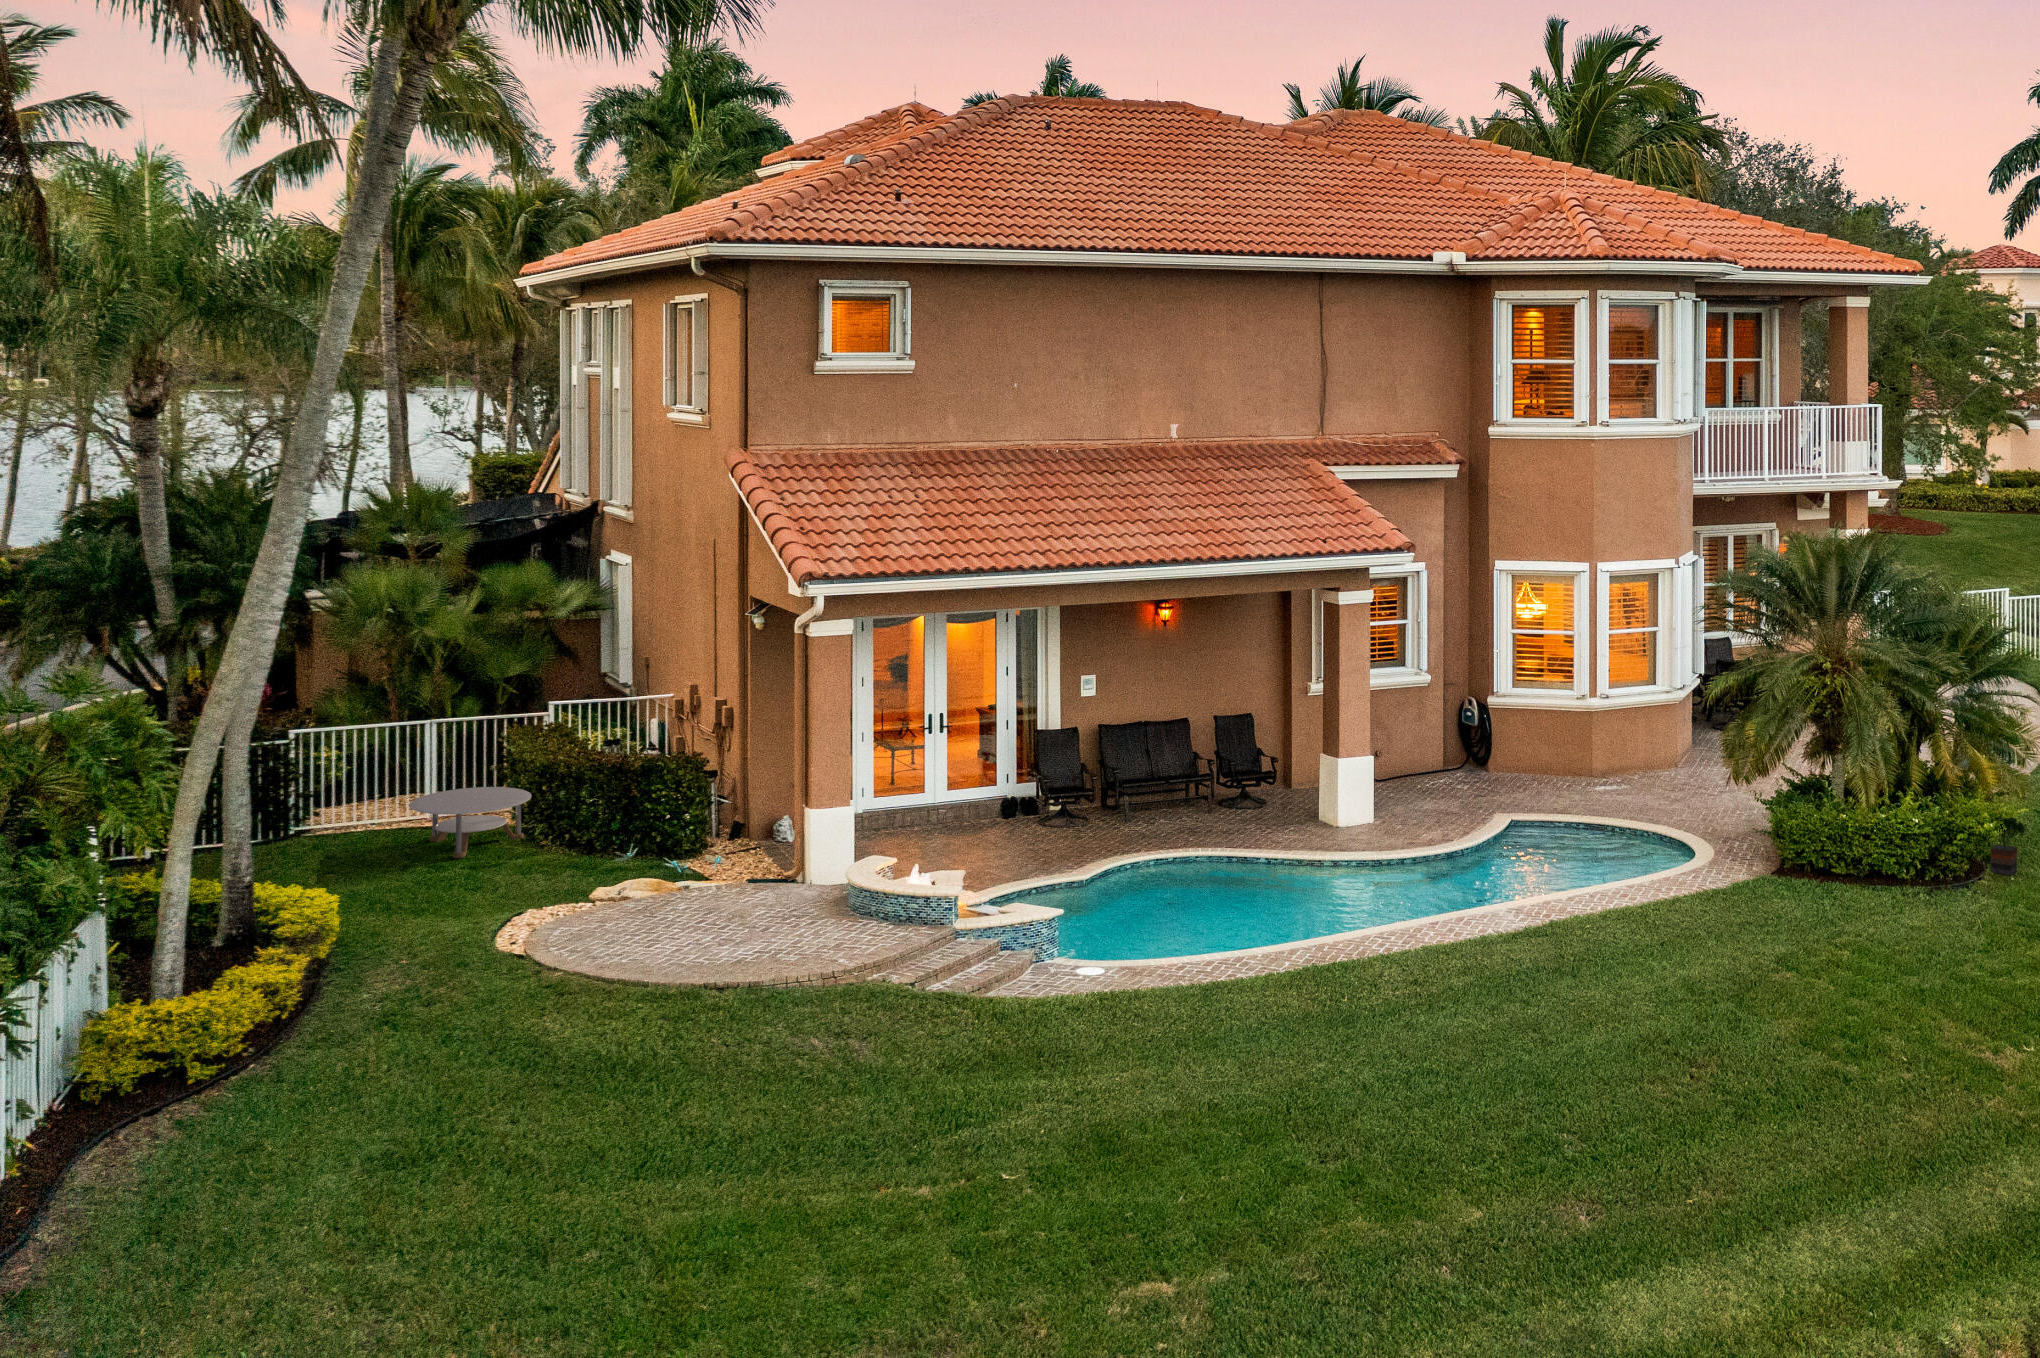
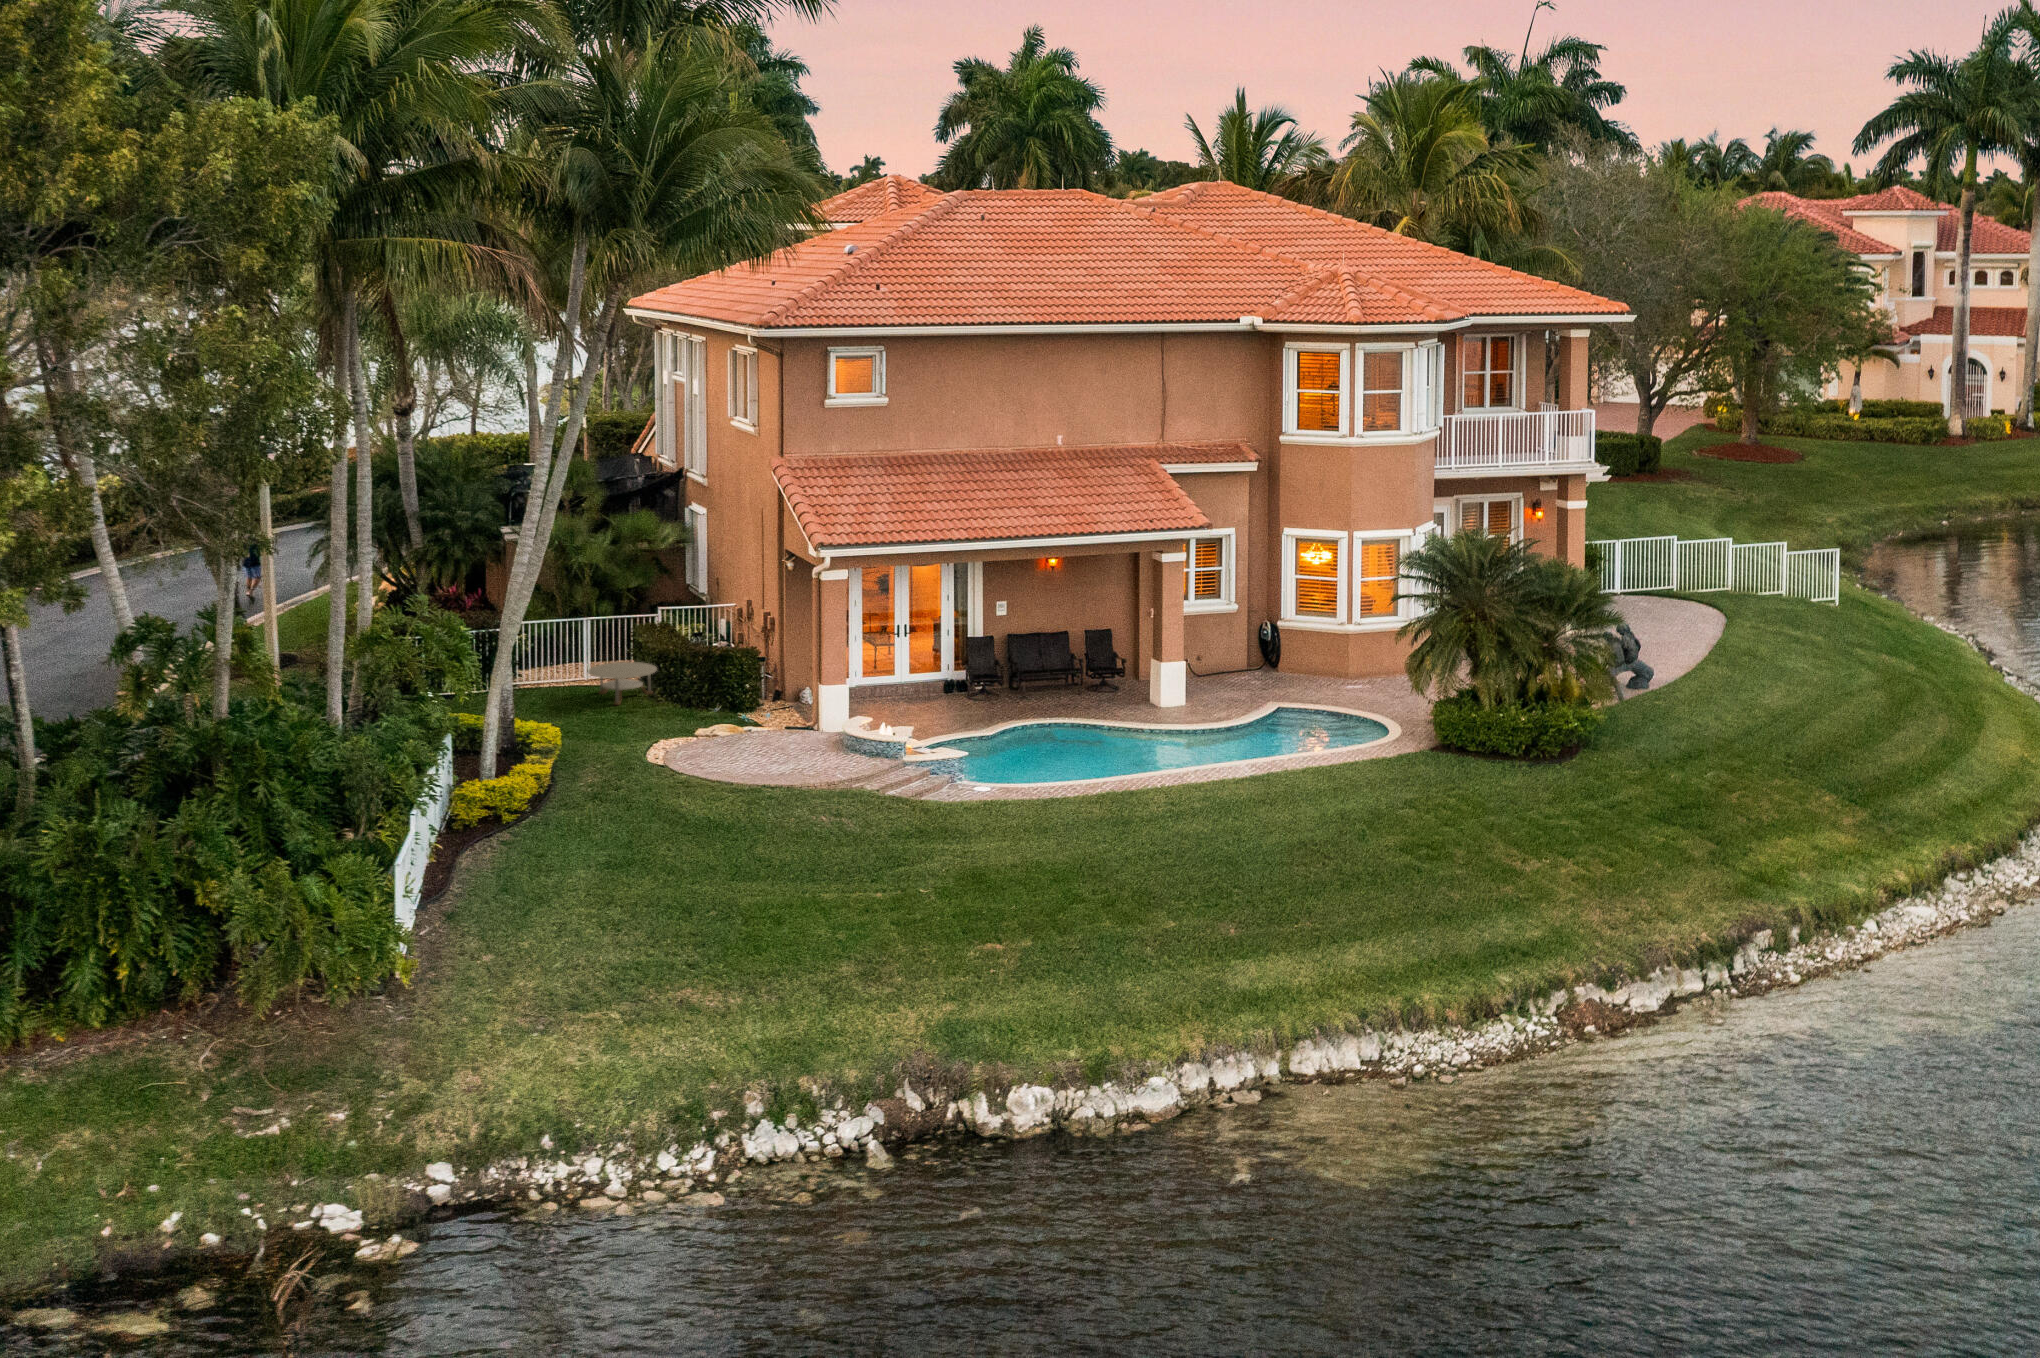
potted tree: present [1991,817,2026,876] -> none [1592,722,1623,763]

